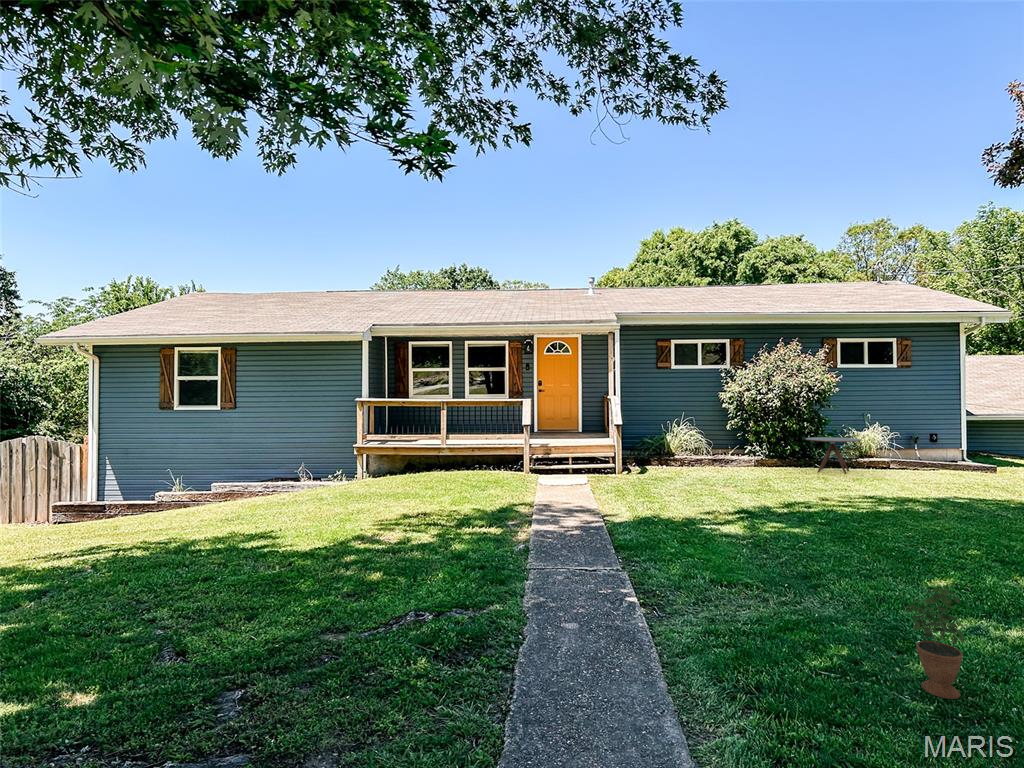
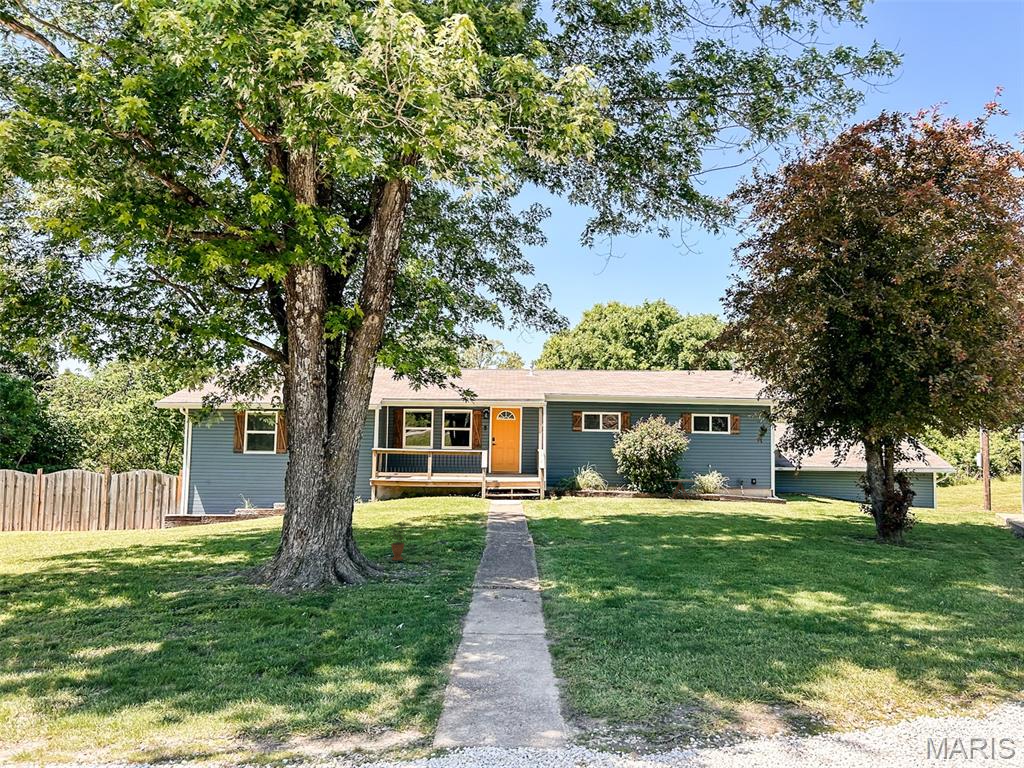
potted plant: present [906,586,964,699] -> present [391,522,406,560]

